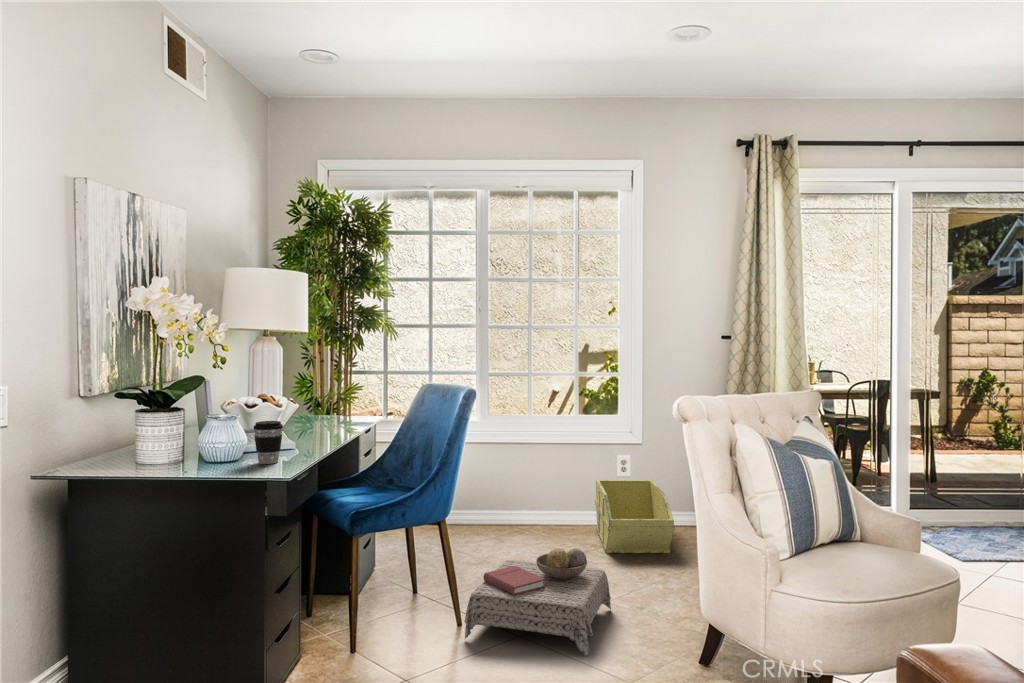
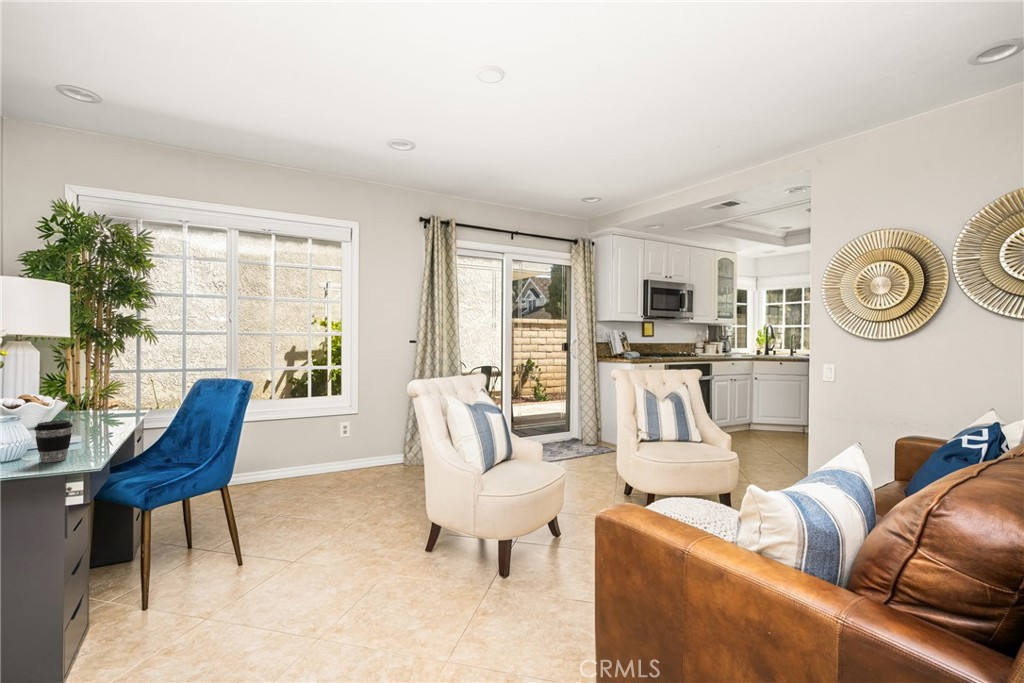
storage bin: present [595,480,675,553] -> none [325,434,385,486]
ottoman: present [464,549,611,656] -> none [249,488,357,573]

